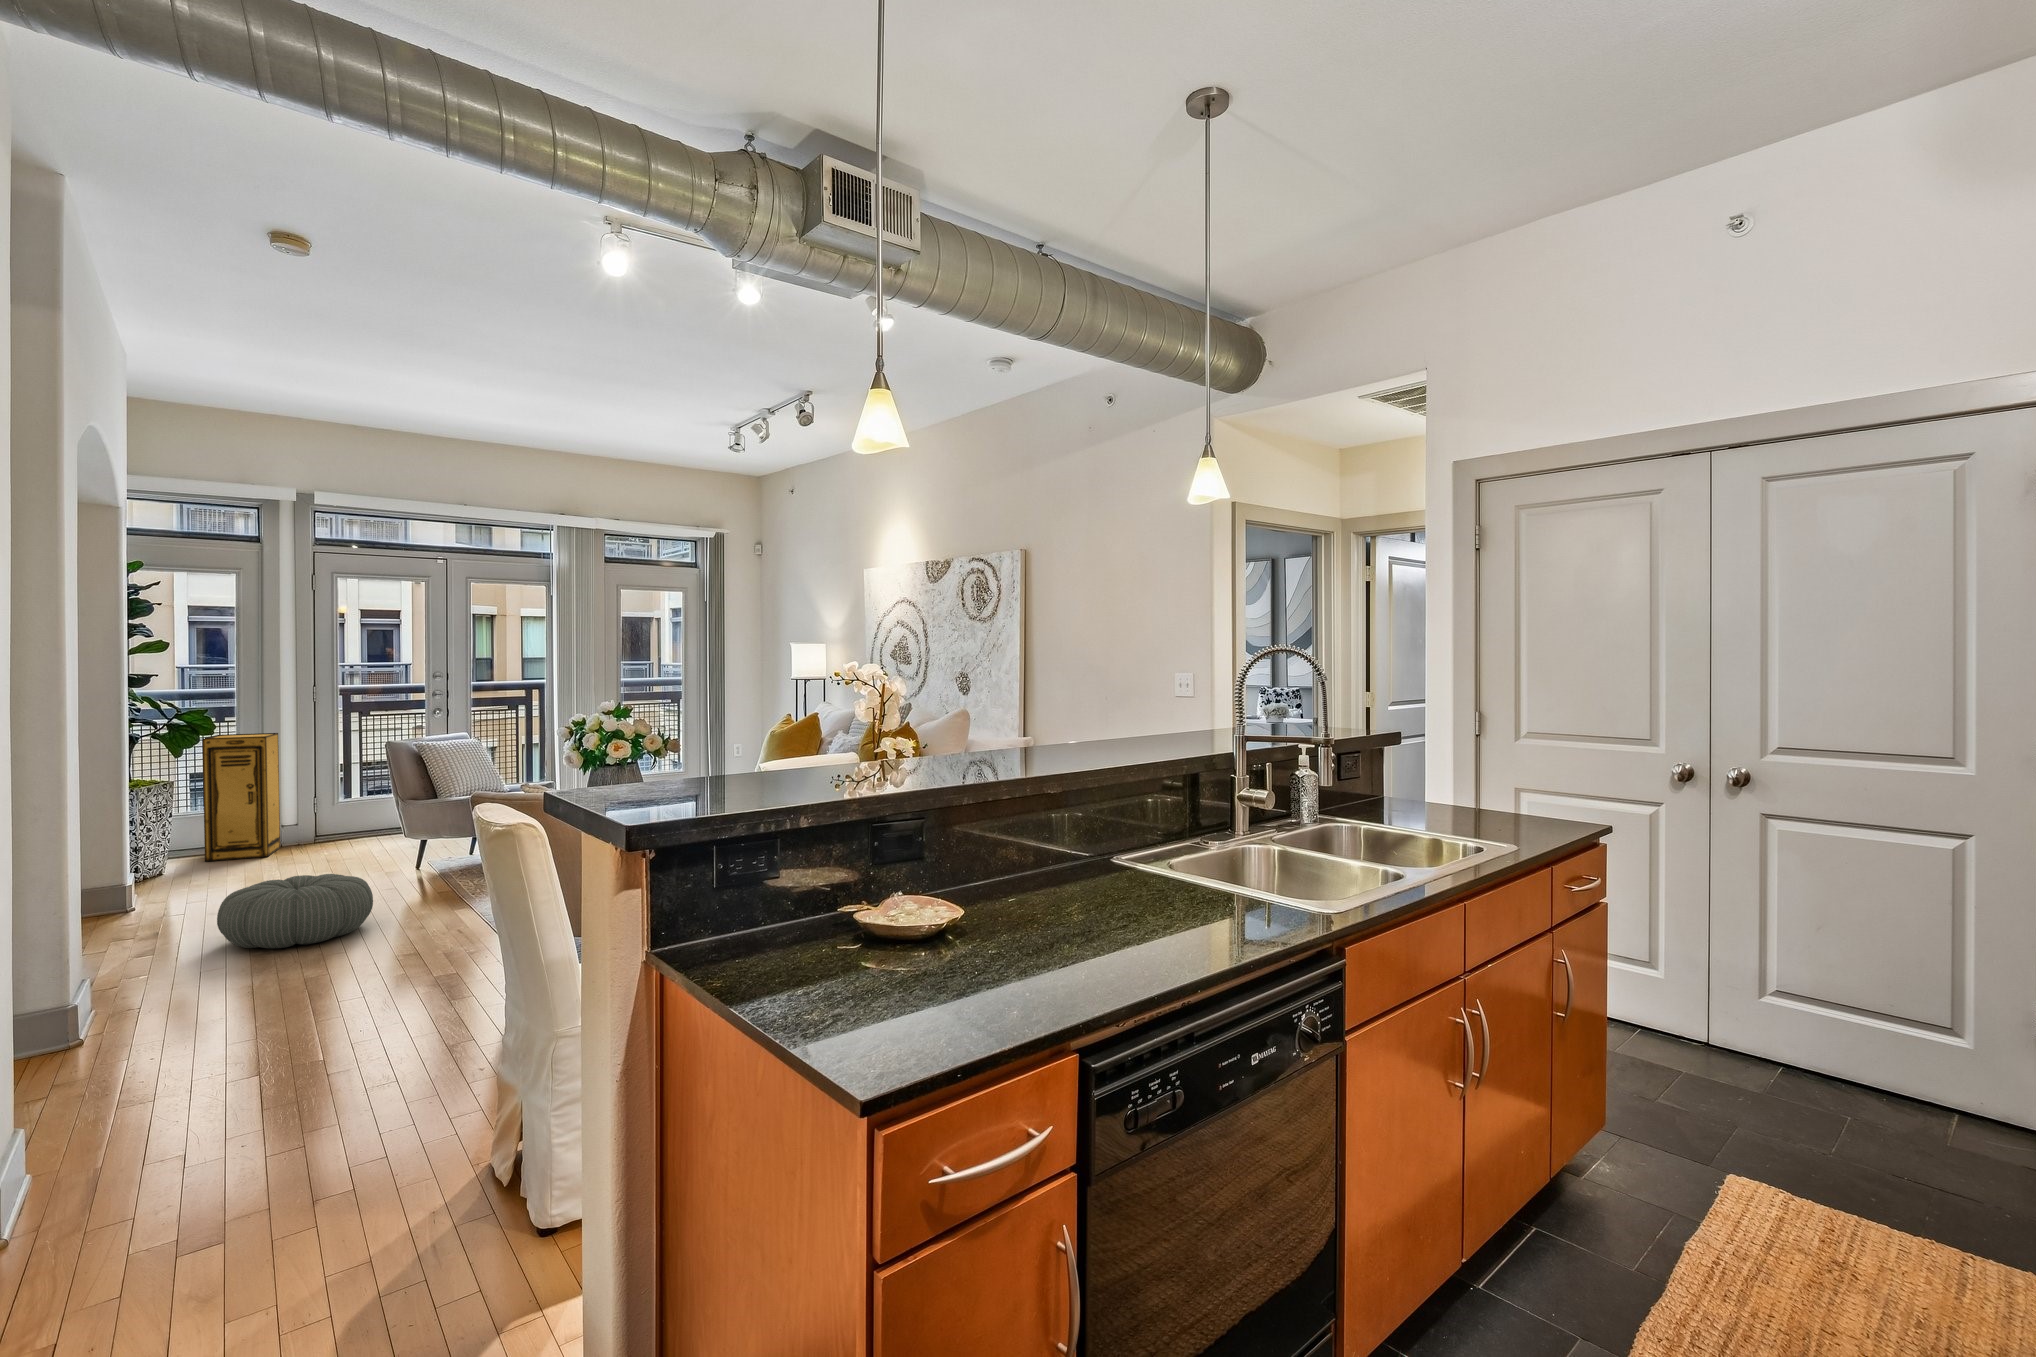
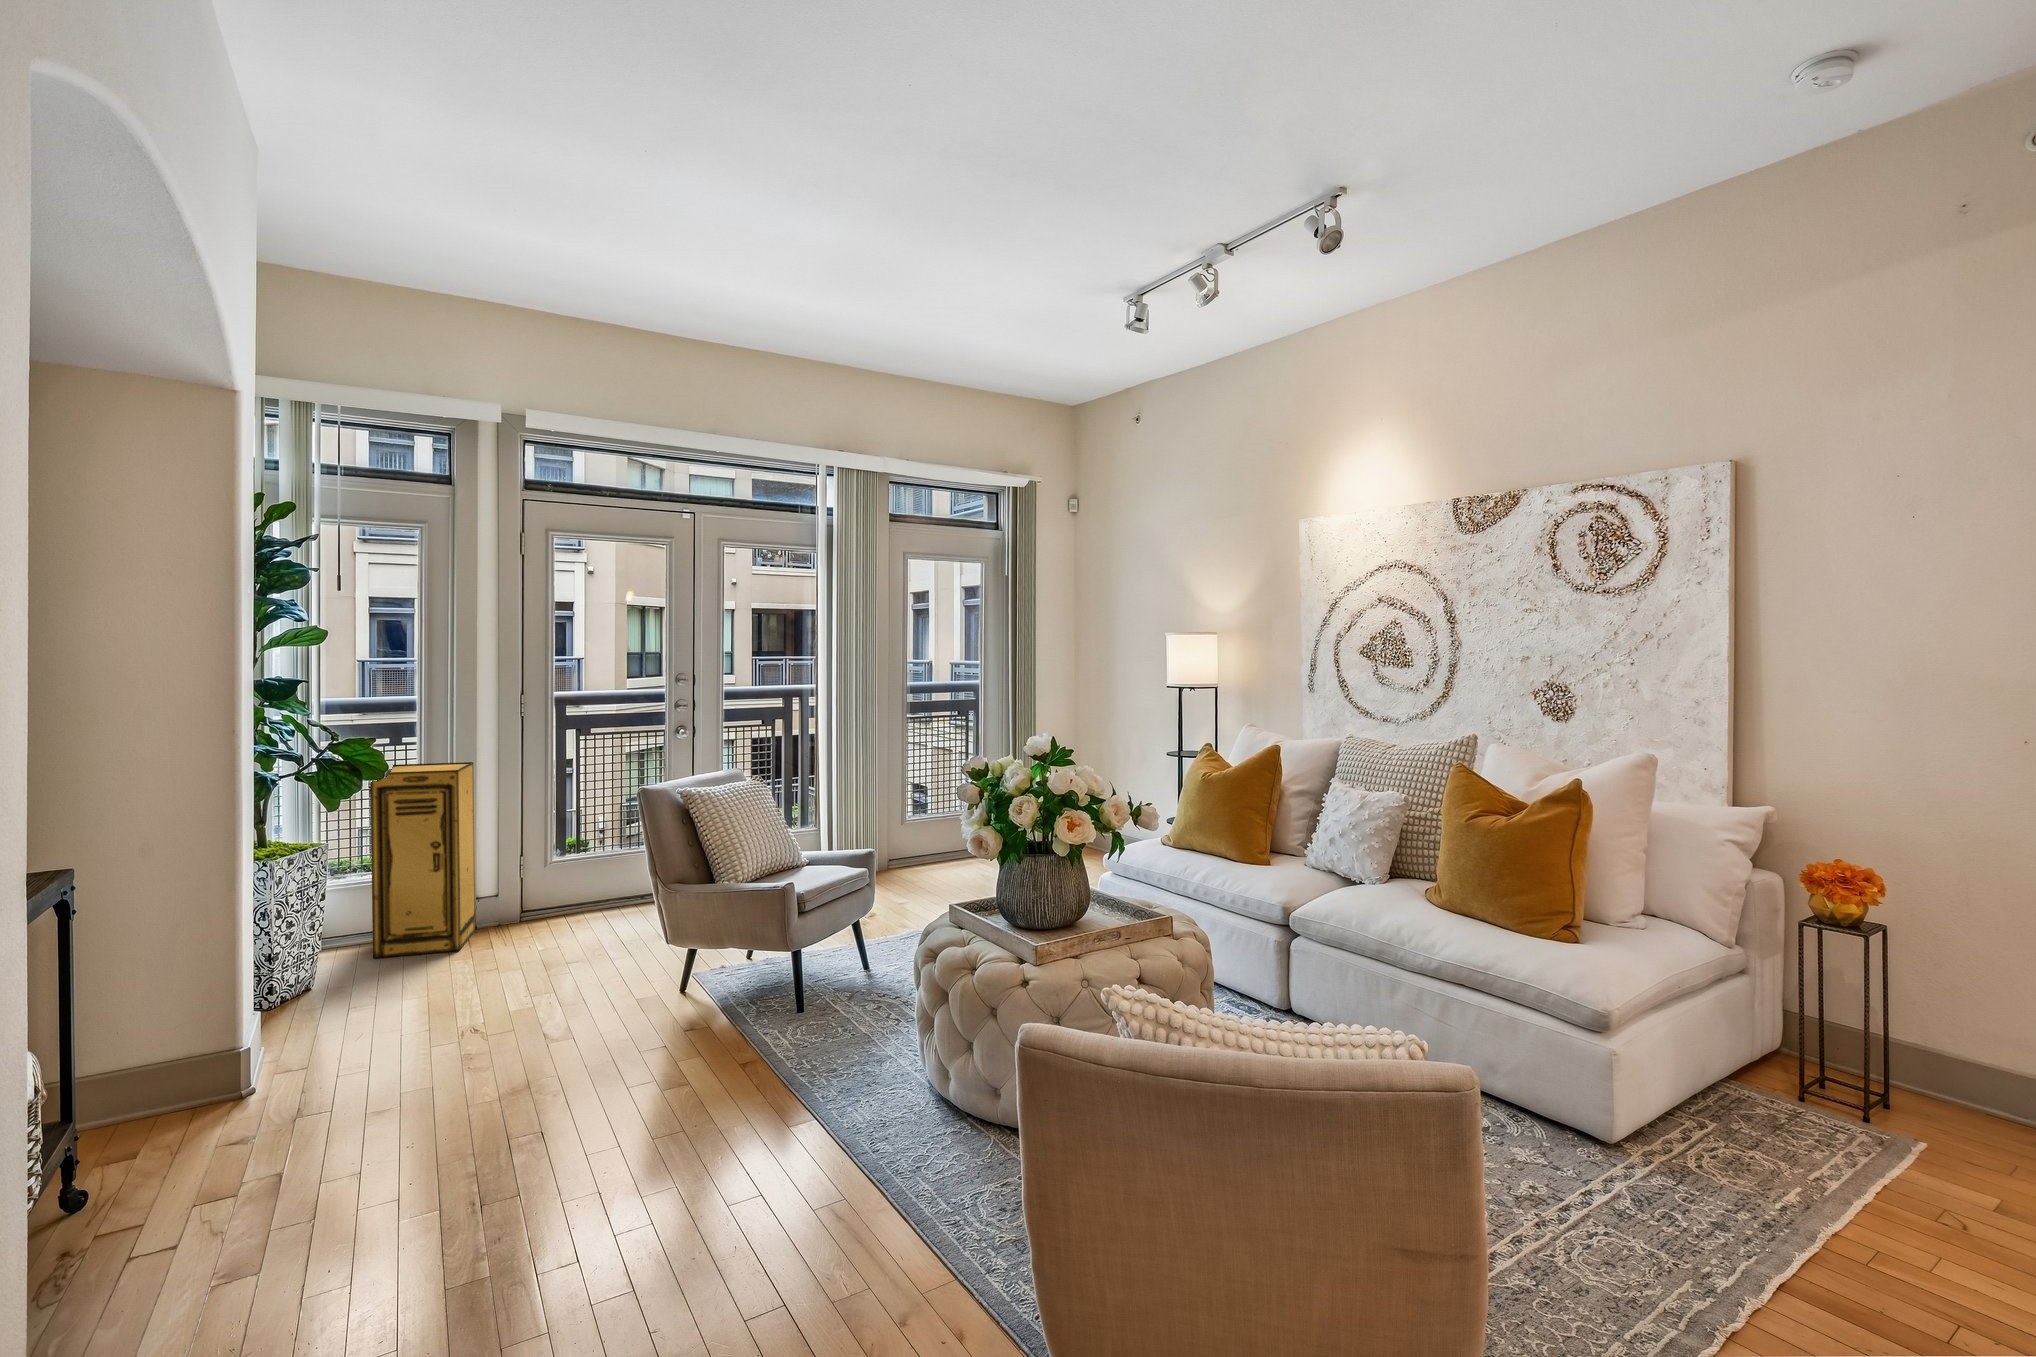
pouf: present [217,874,373,948] -> none [382,1064,659,1262]

